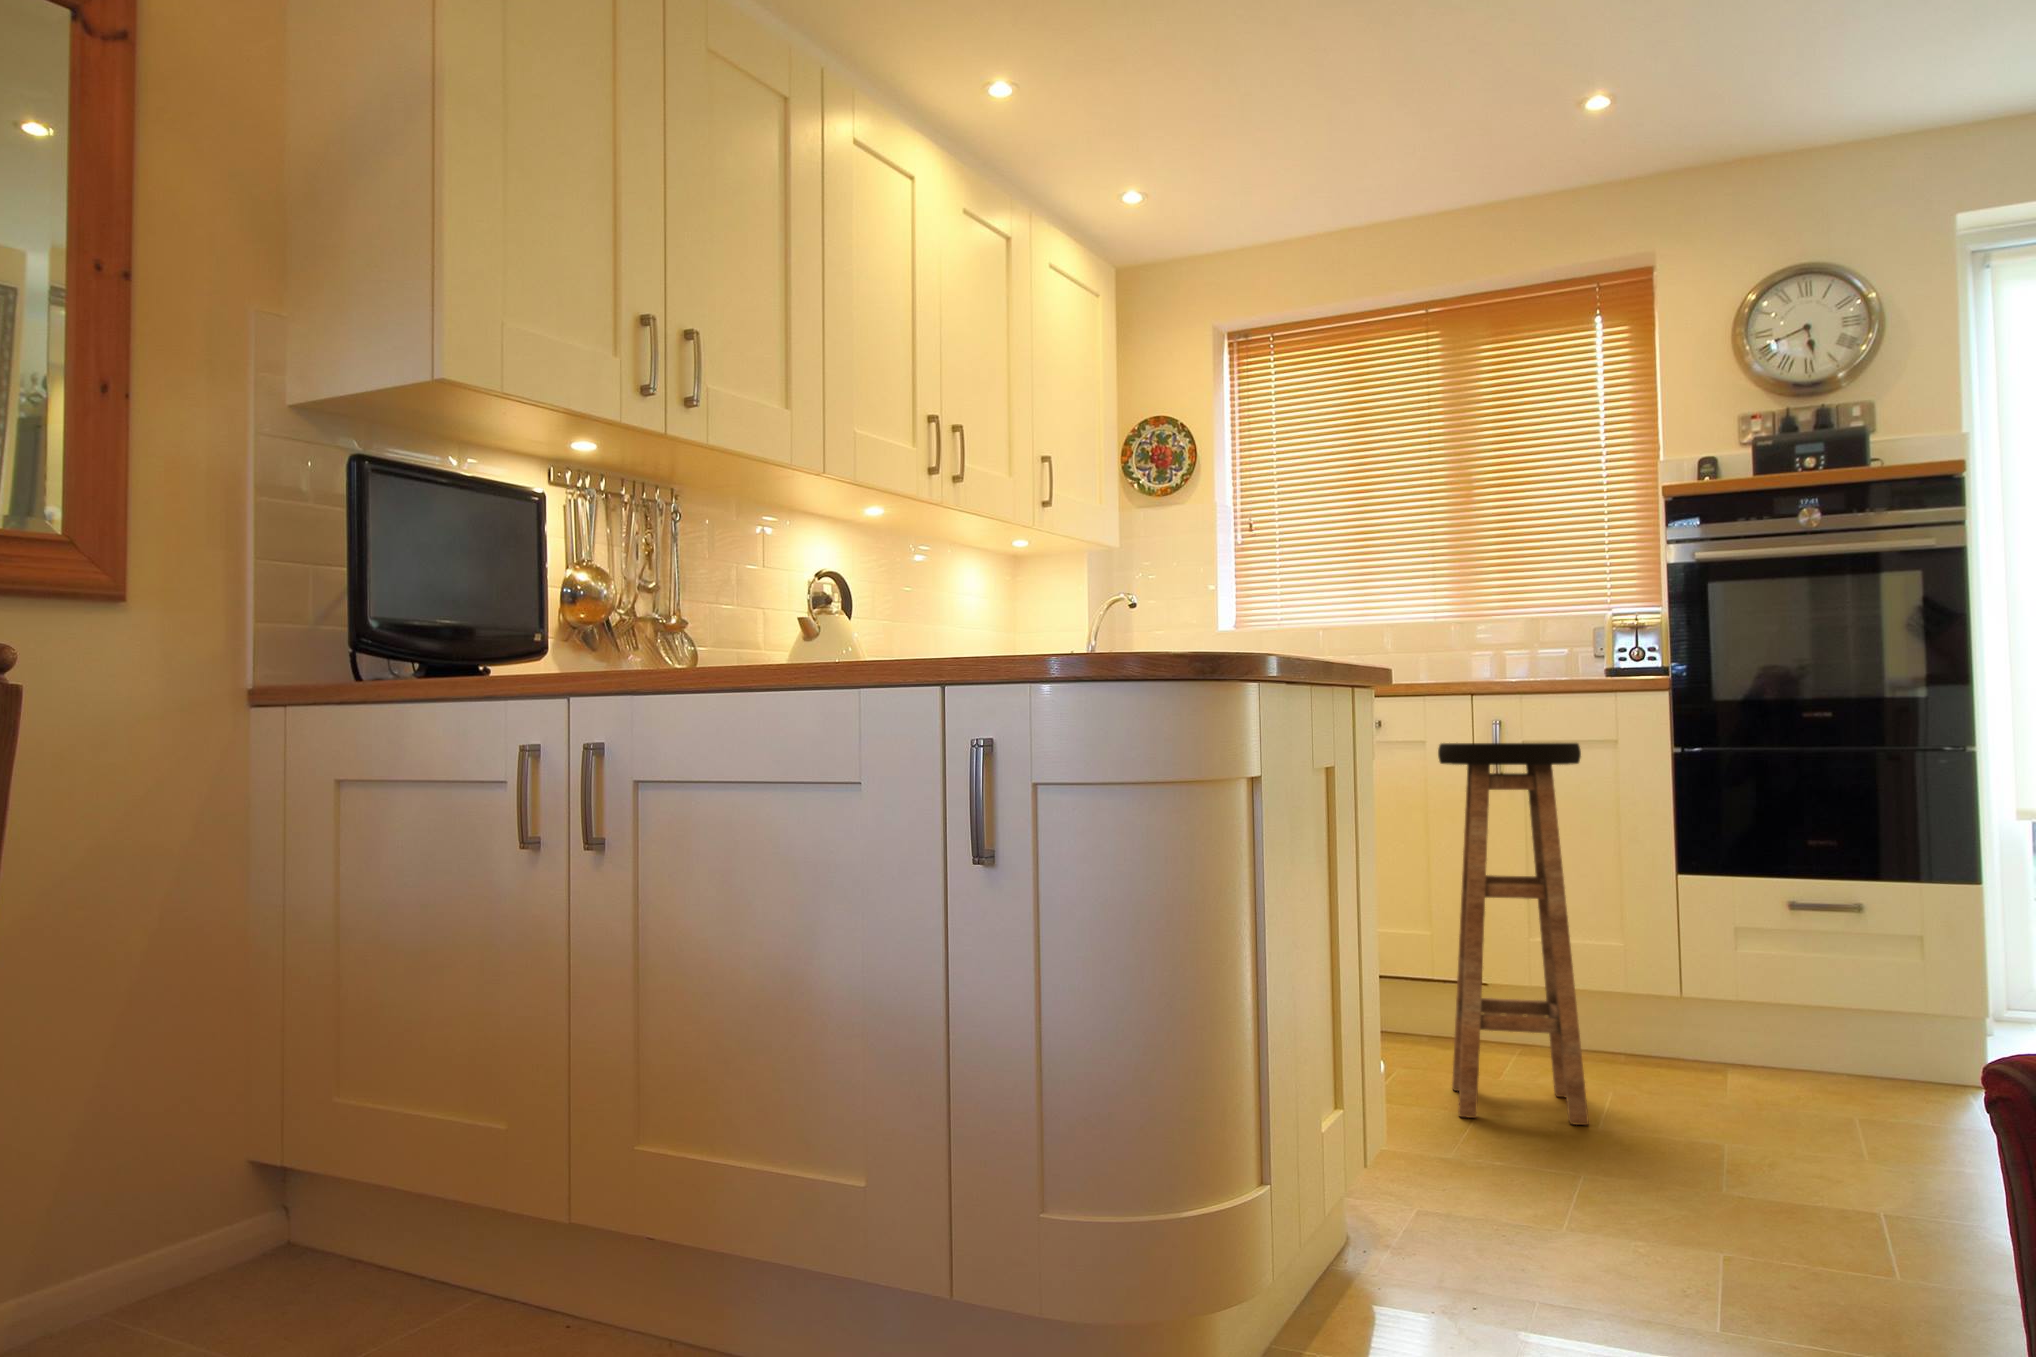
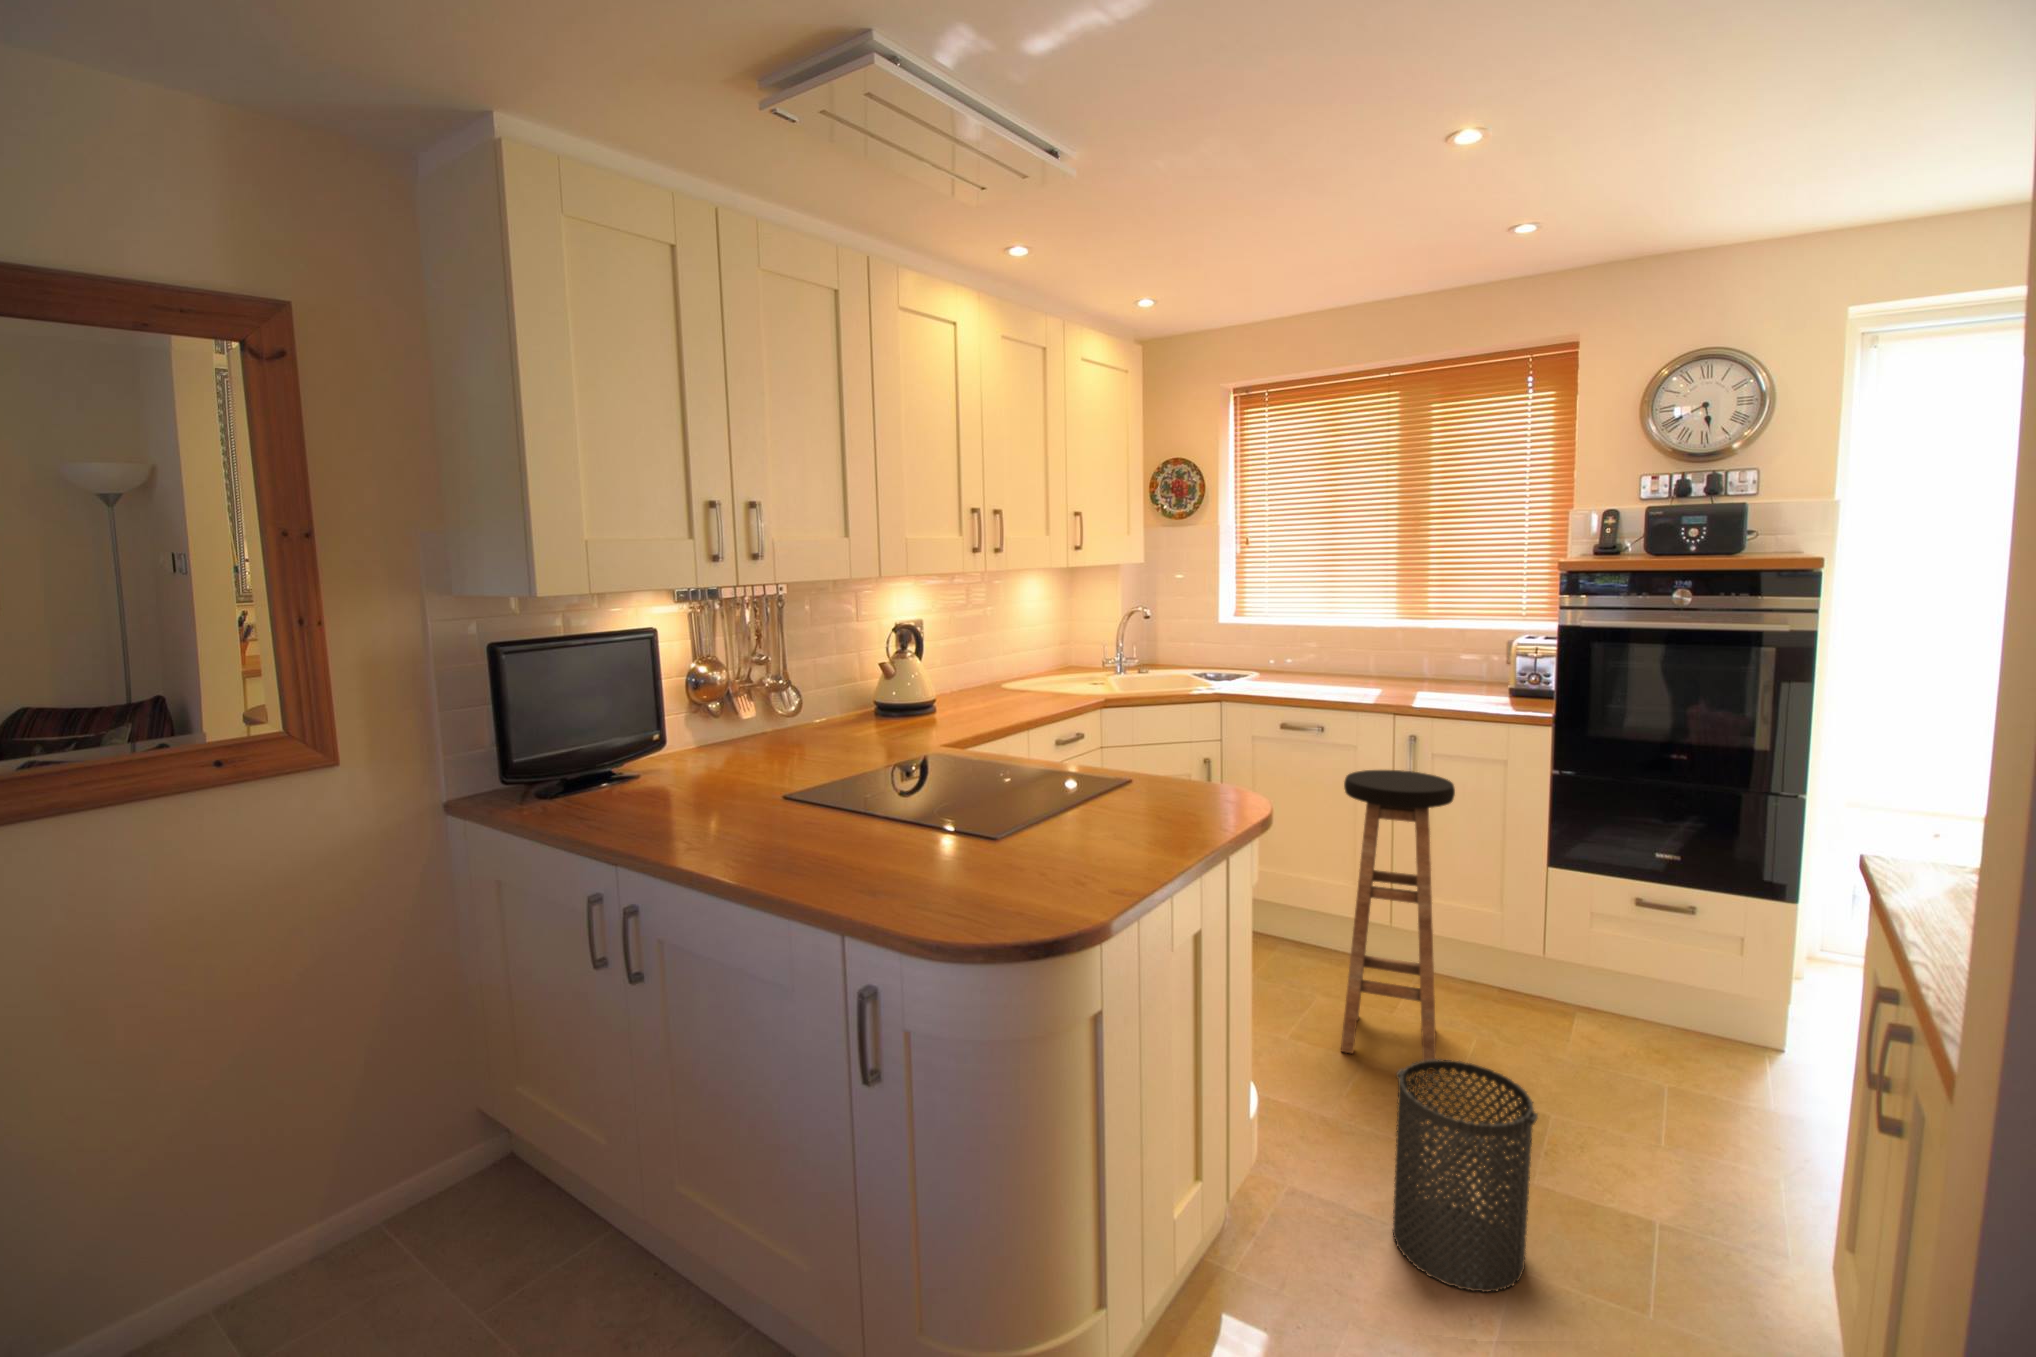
trash can: none [1588,1019,1782,1300] -> present [1393,1059,1538,1292]

